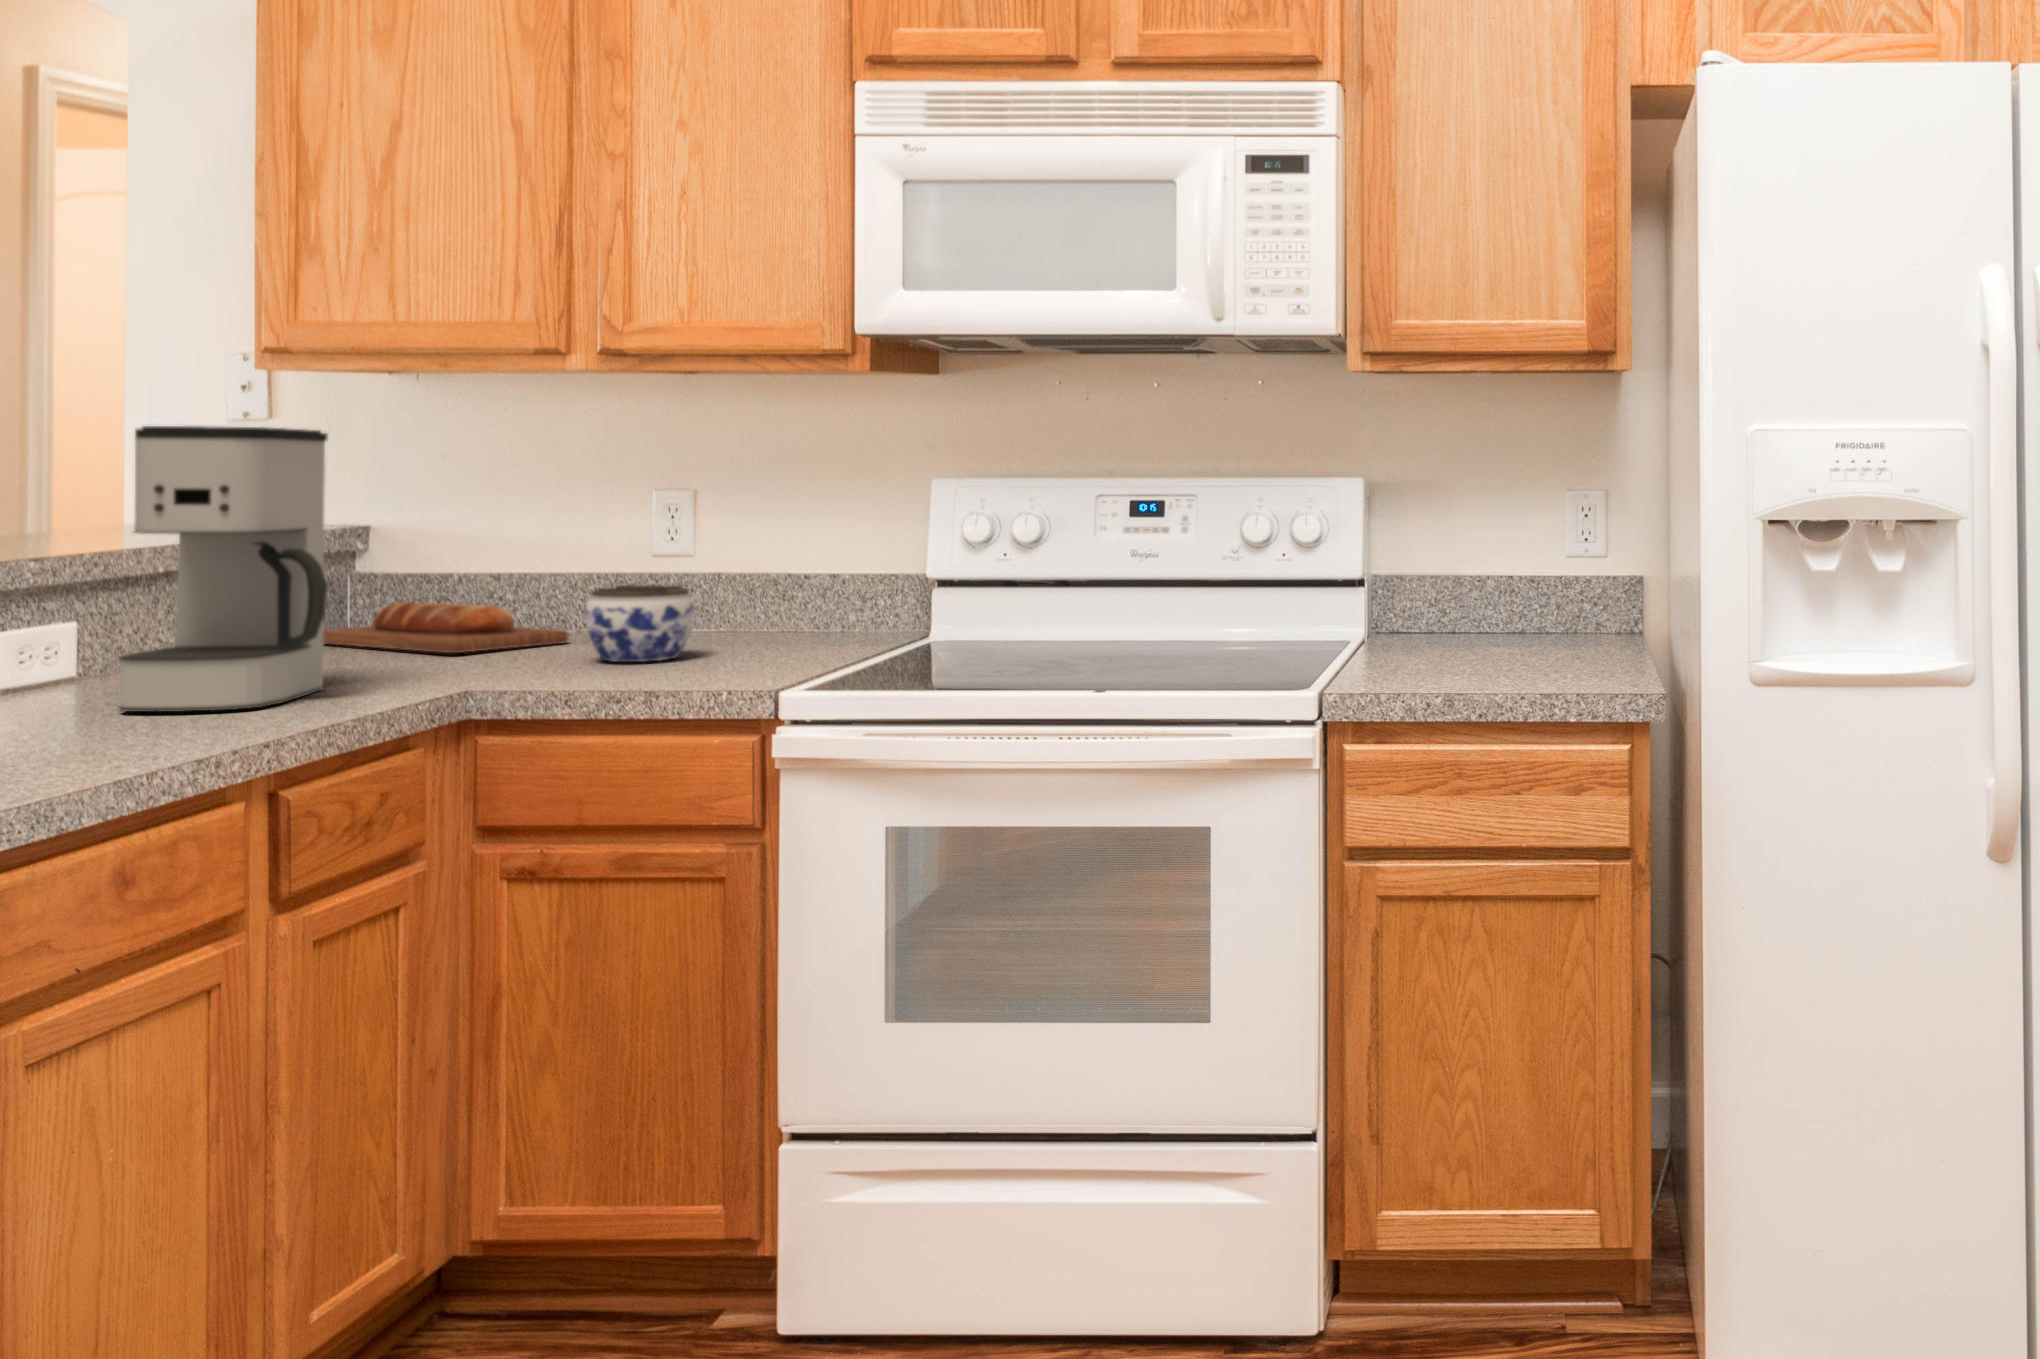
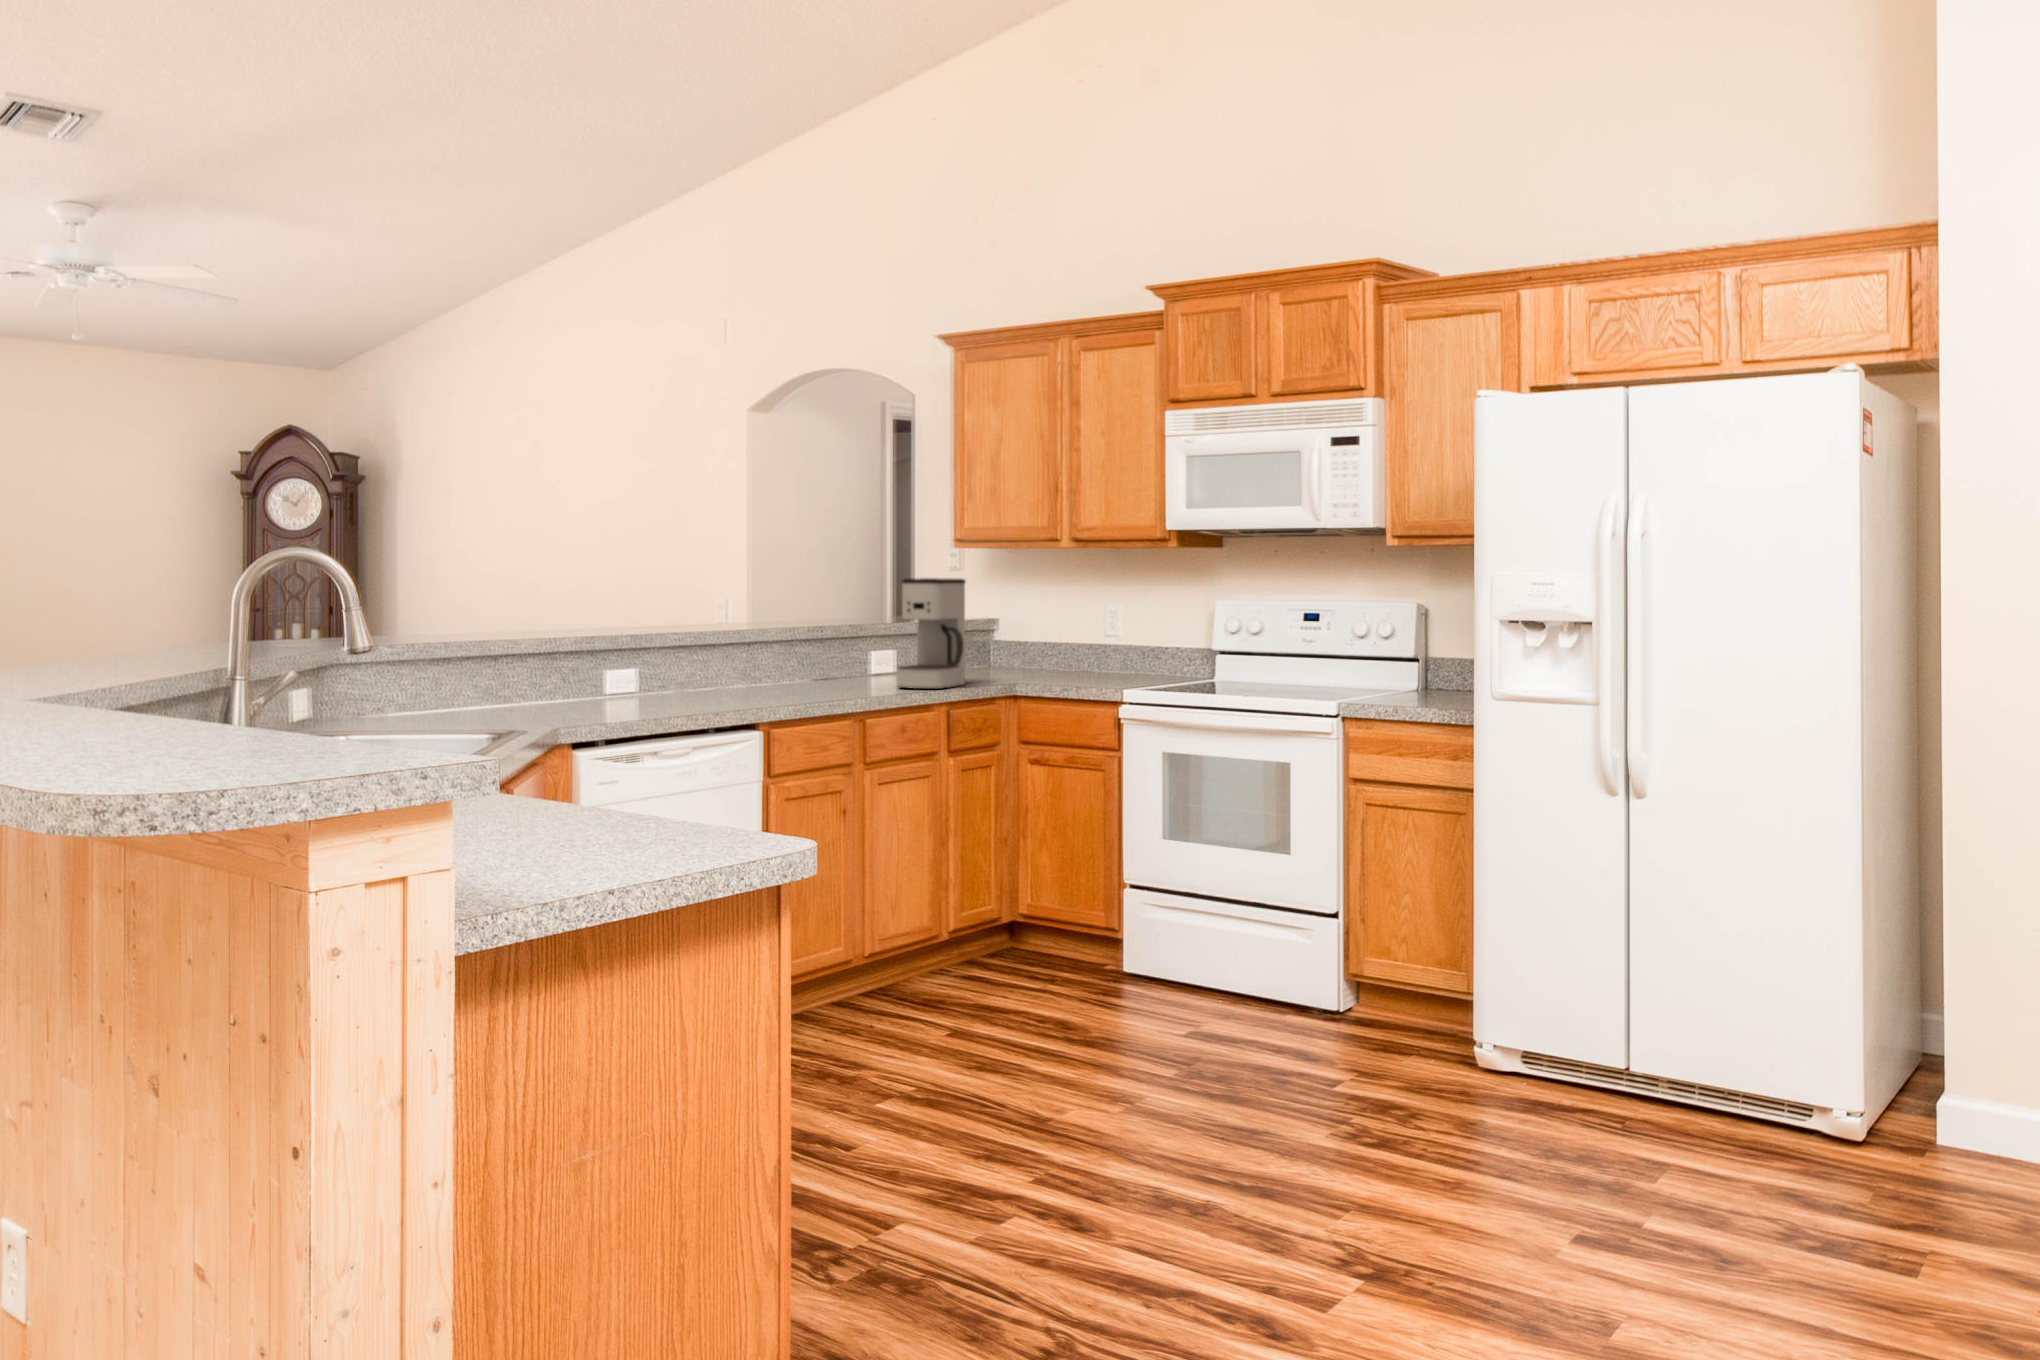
jar: present [585,585,694,662] -> none [1065,646,1110,681]
bread loaf: present [323,602,568,653] -> none [976,652,1069,675]

